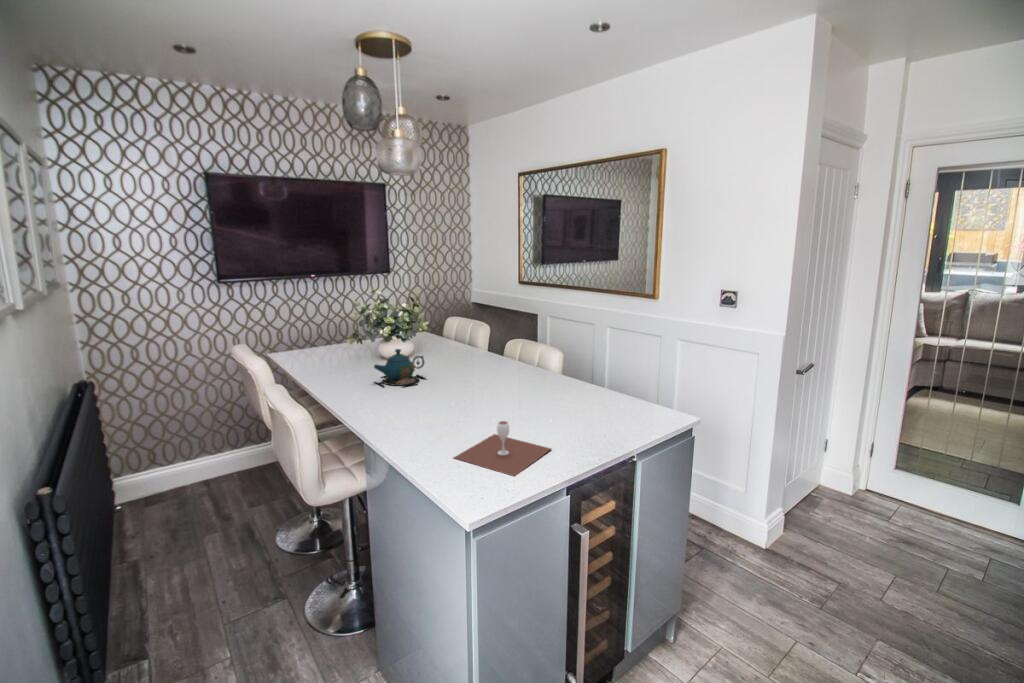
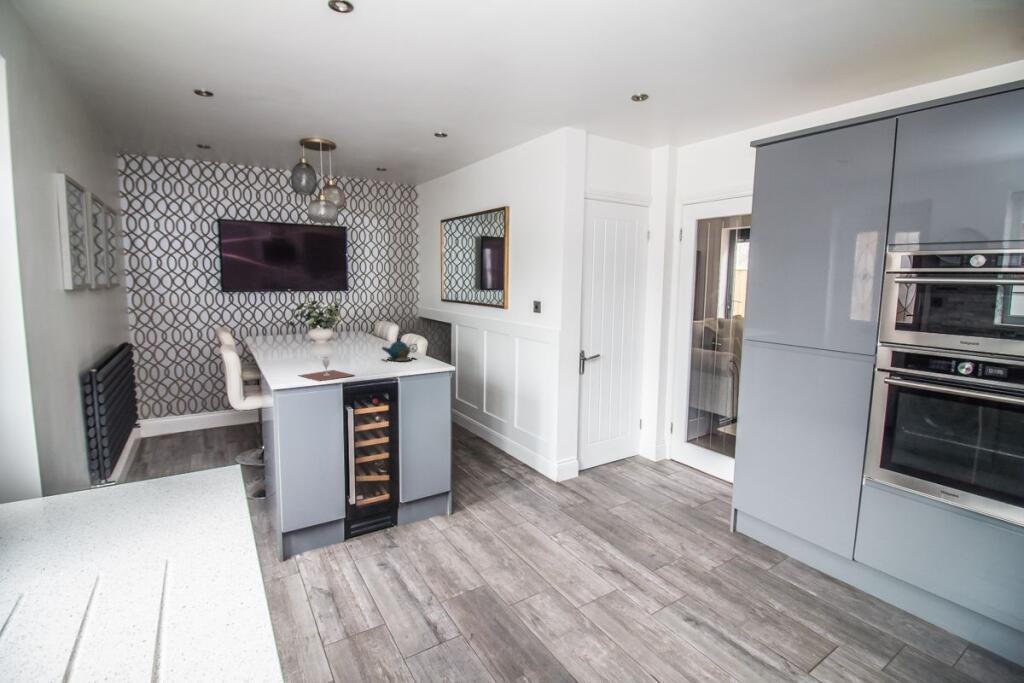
teapot: present [374,349,424,387] -> present [382,338,417,362]

